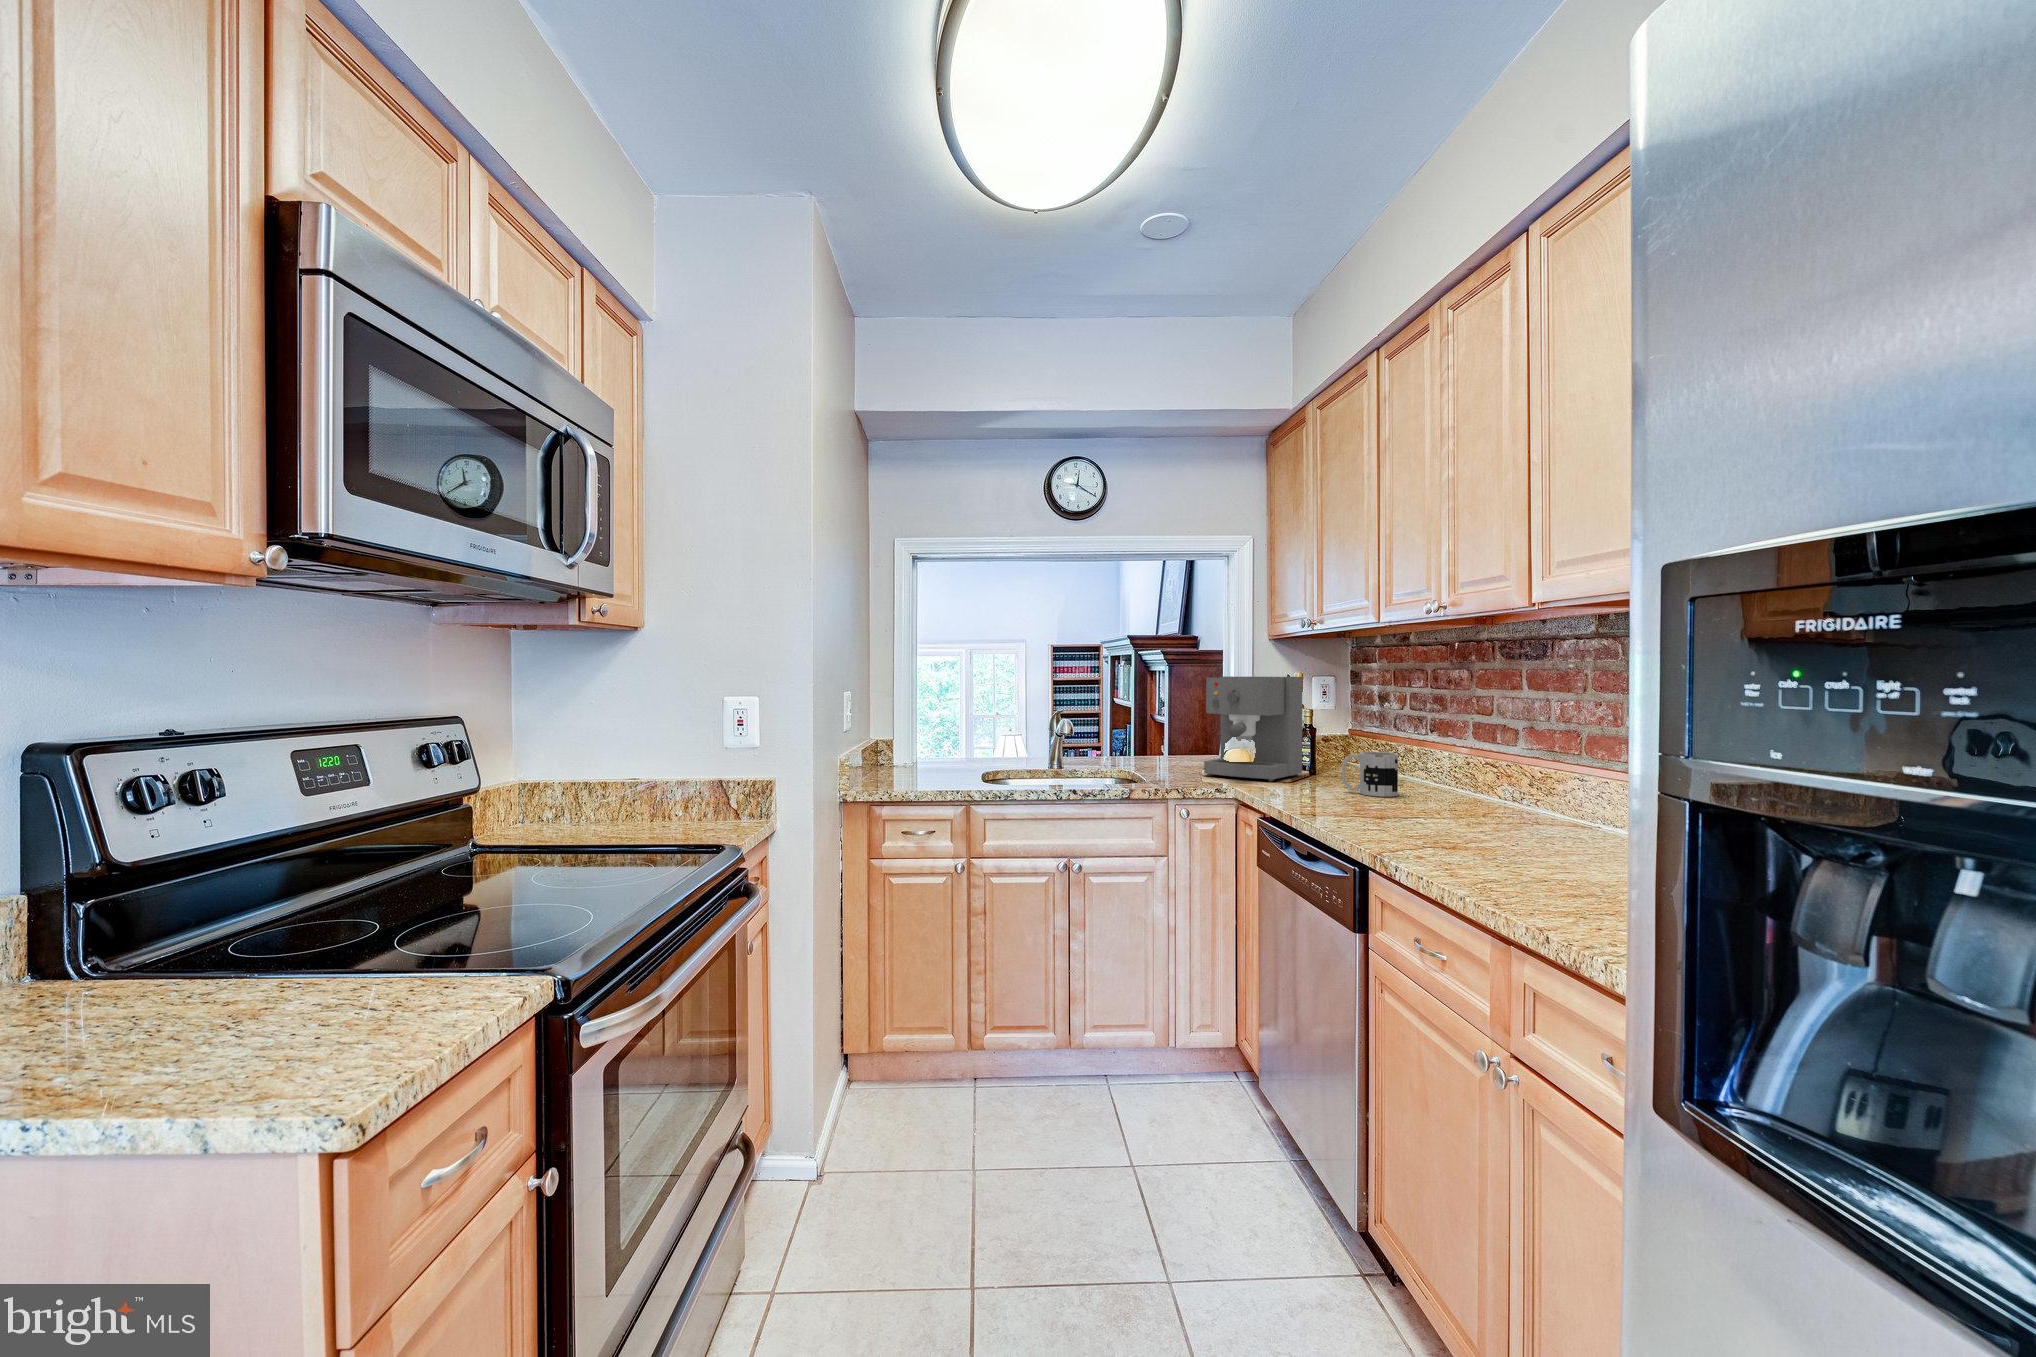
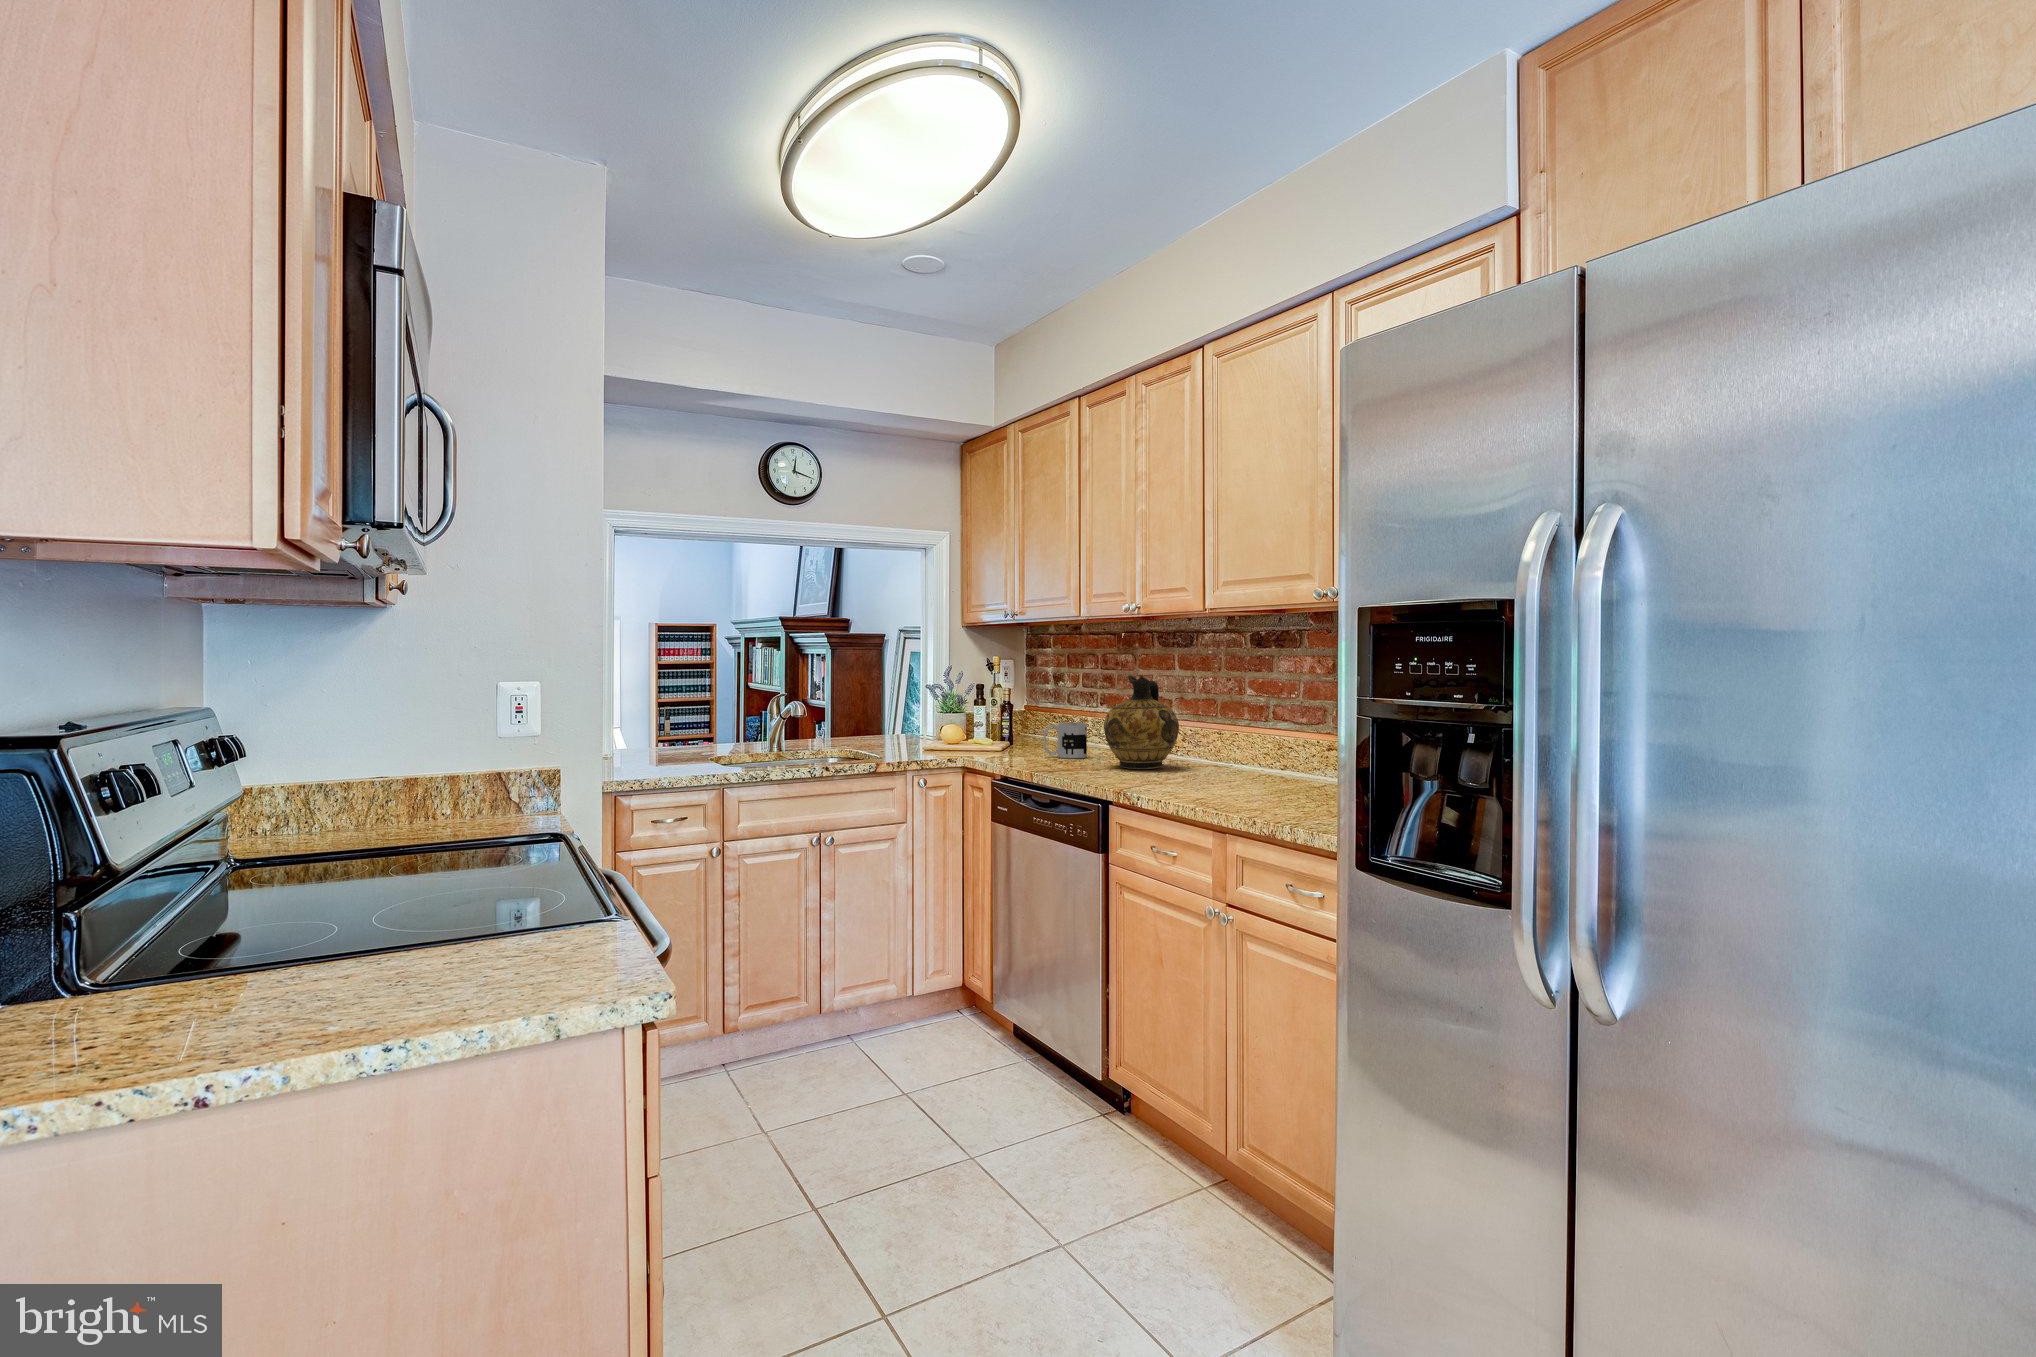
coffee maker: present [1204,676,1302,781] -> none [916,660,996,753]
ceramic jug: none [1402,697,1511,820] -> present [1104,675,1179,769]

